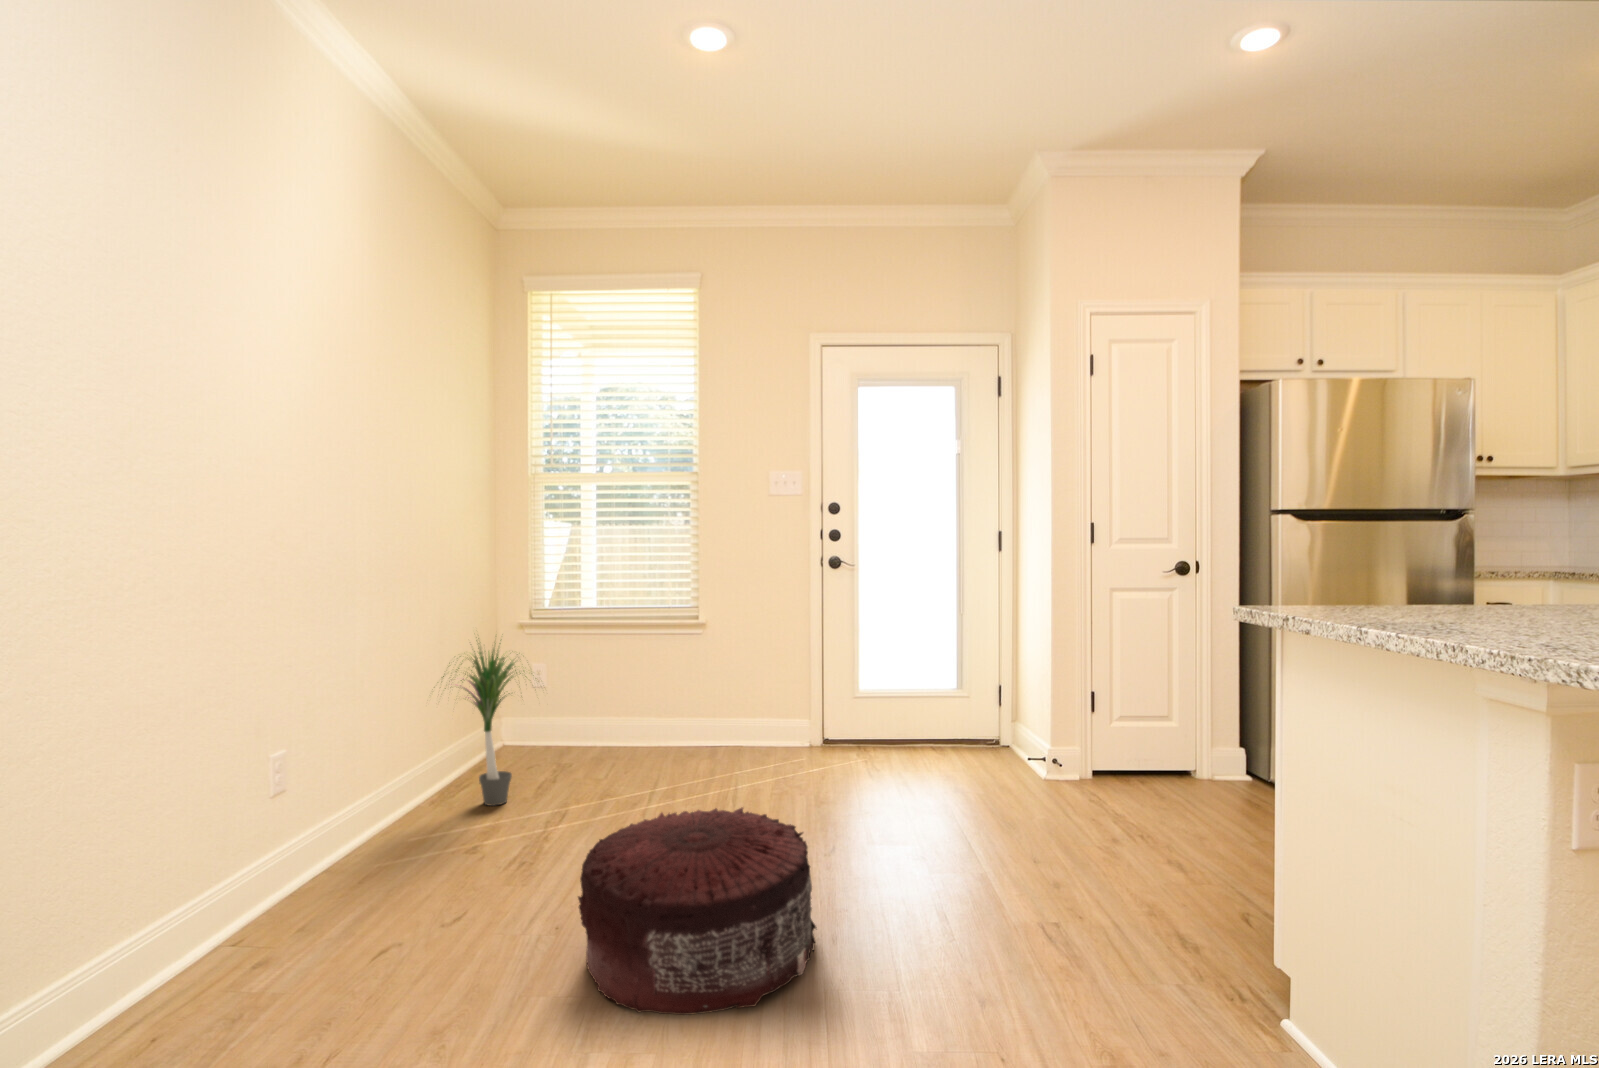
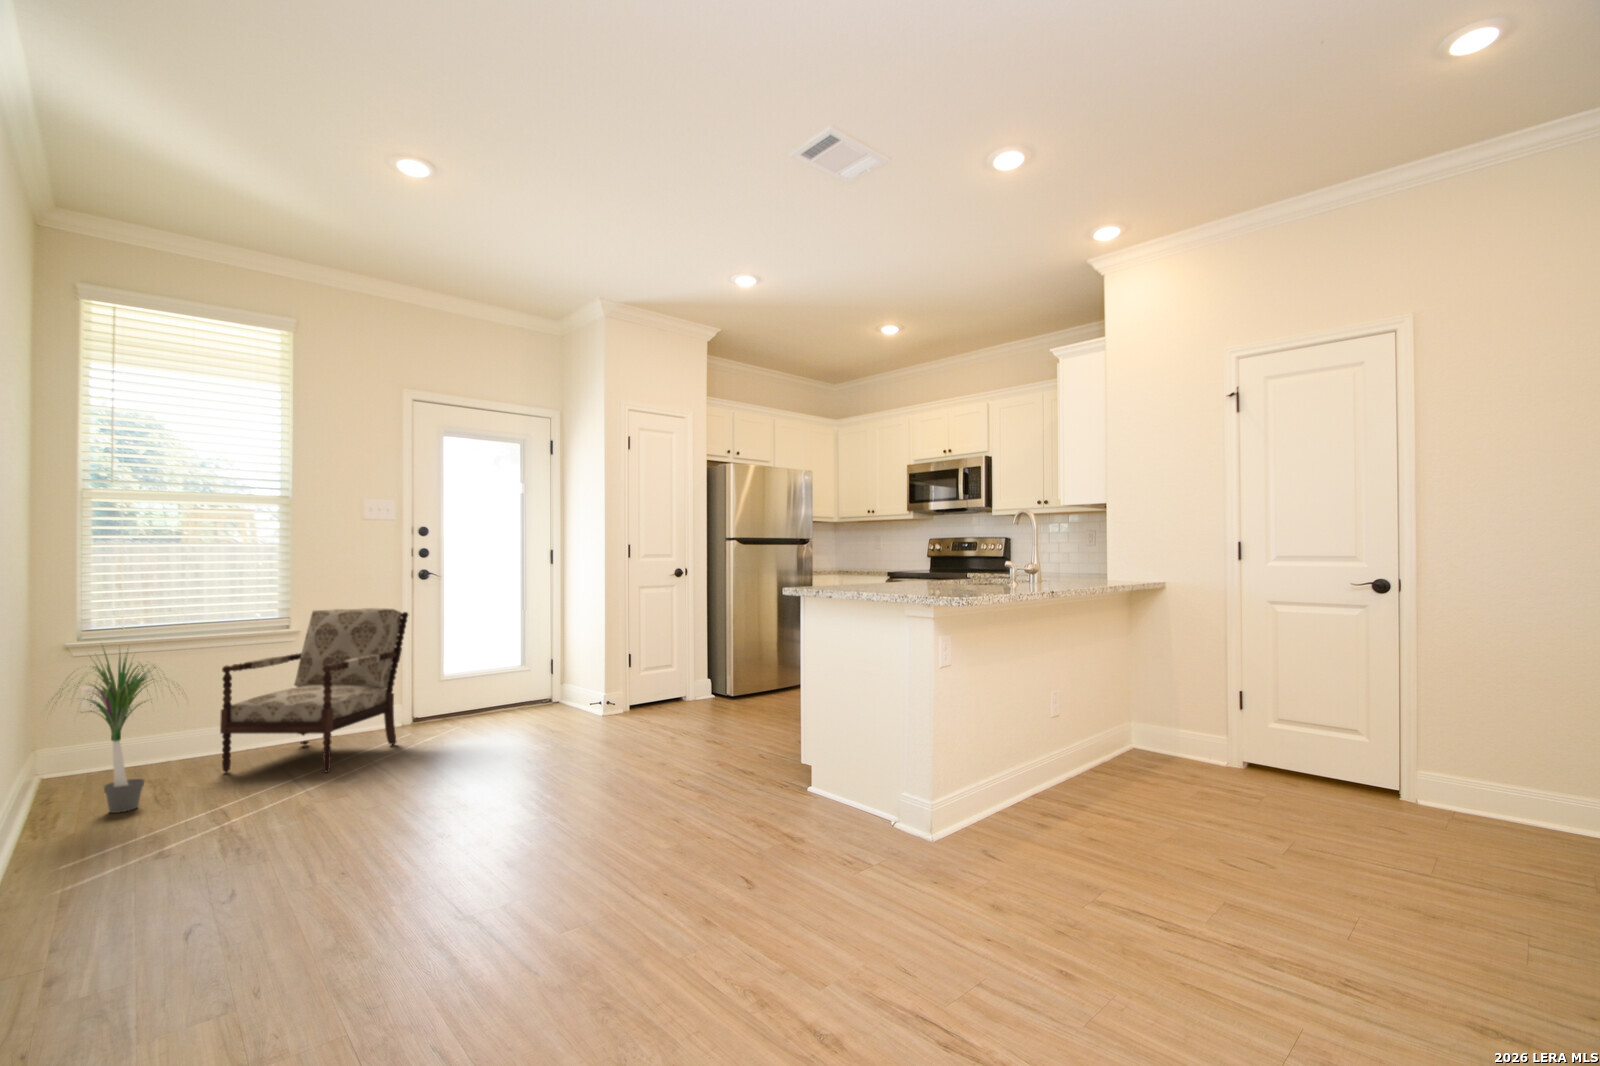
armchair: none [606,601,796,799] -> present [220,608,408,772]
pouf: present [578,808,816,1015] -> none [378,732,545,847]

